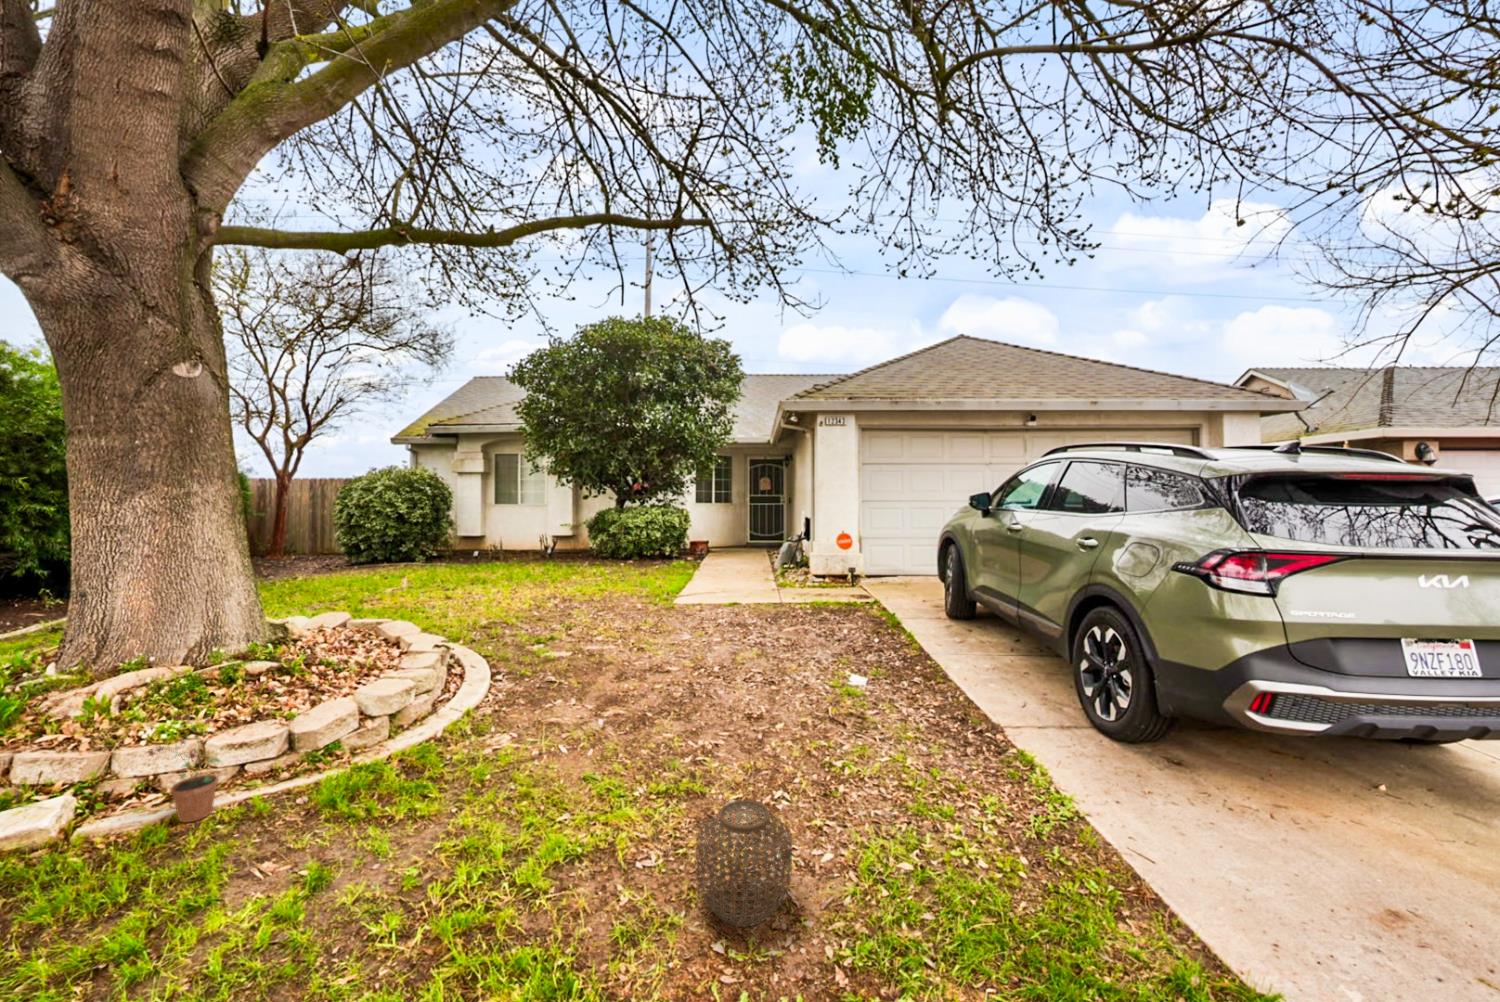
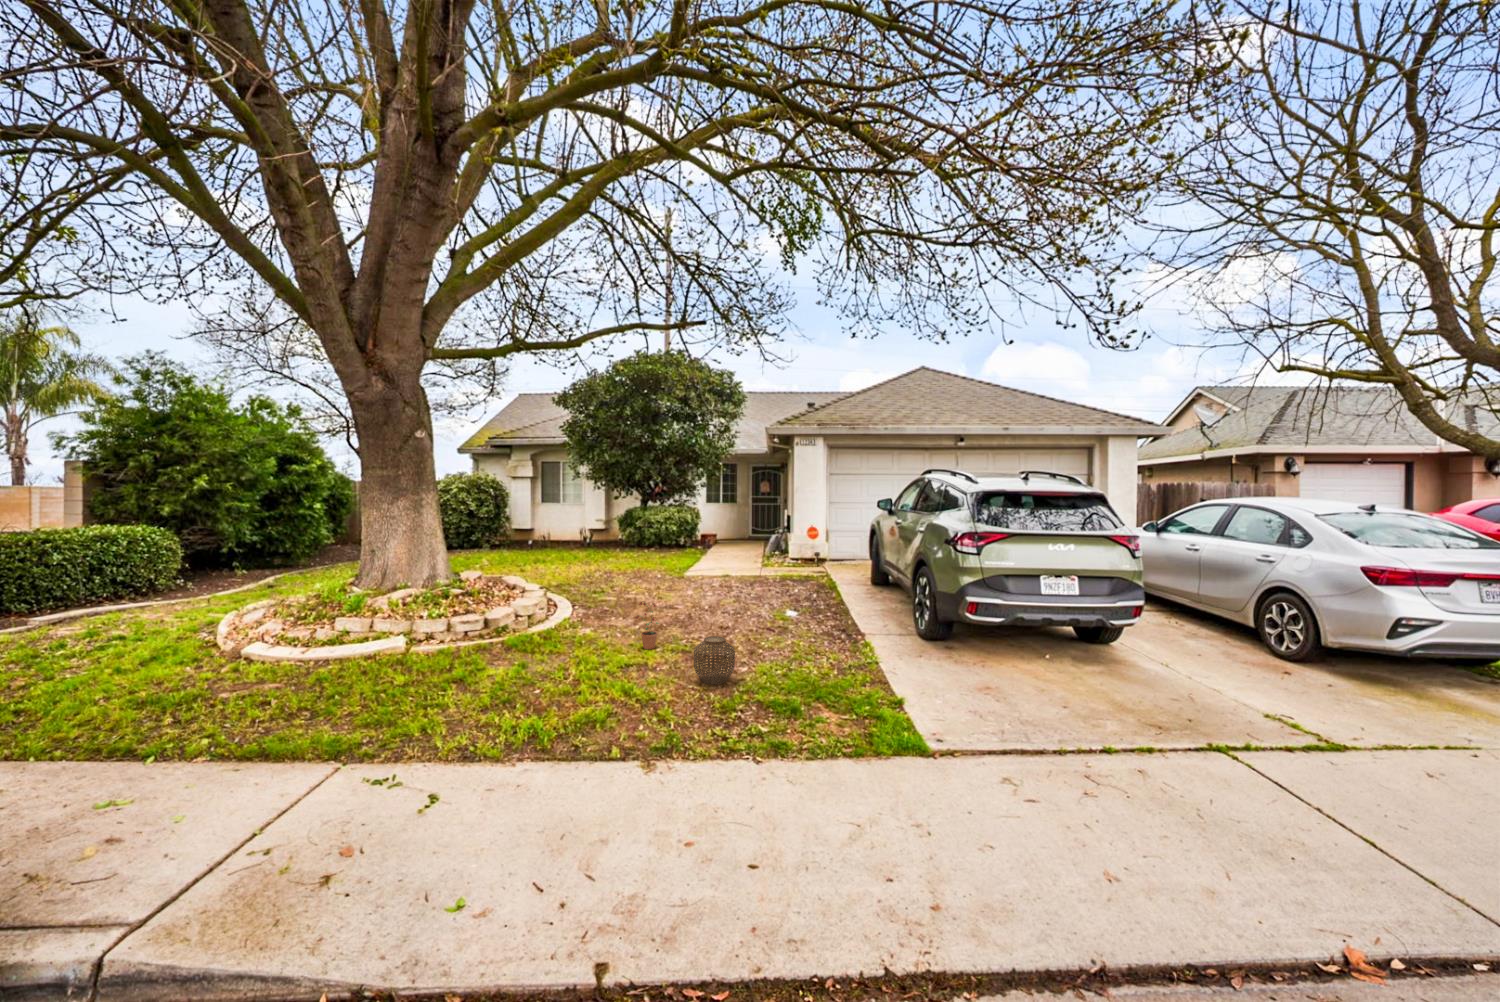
potted plant: present [149,711,220,822] -> present [635,602,659,649]

